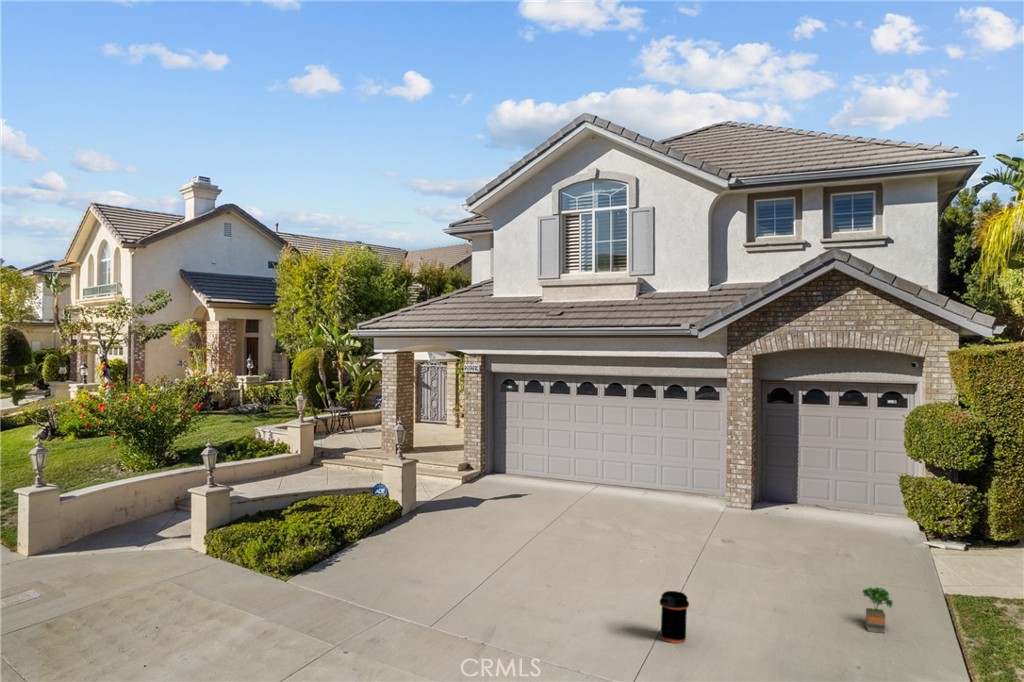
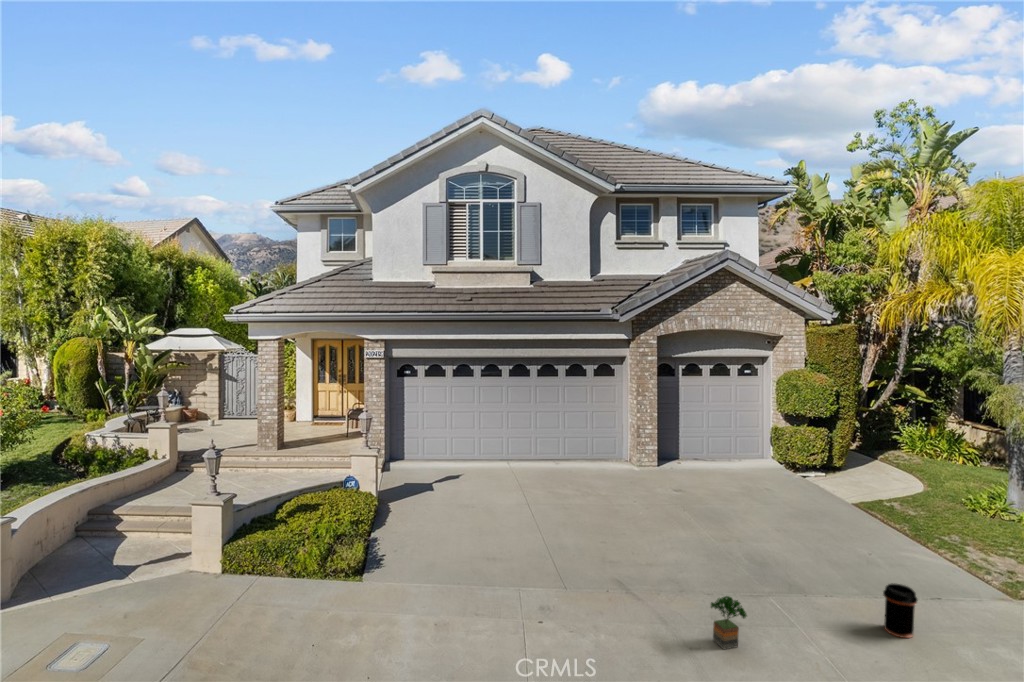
potted tree: present [862,587,893,633] -> present [711,596,747,649]

